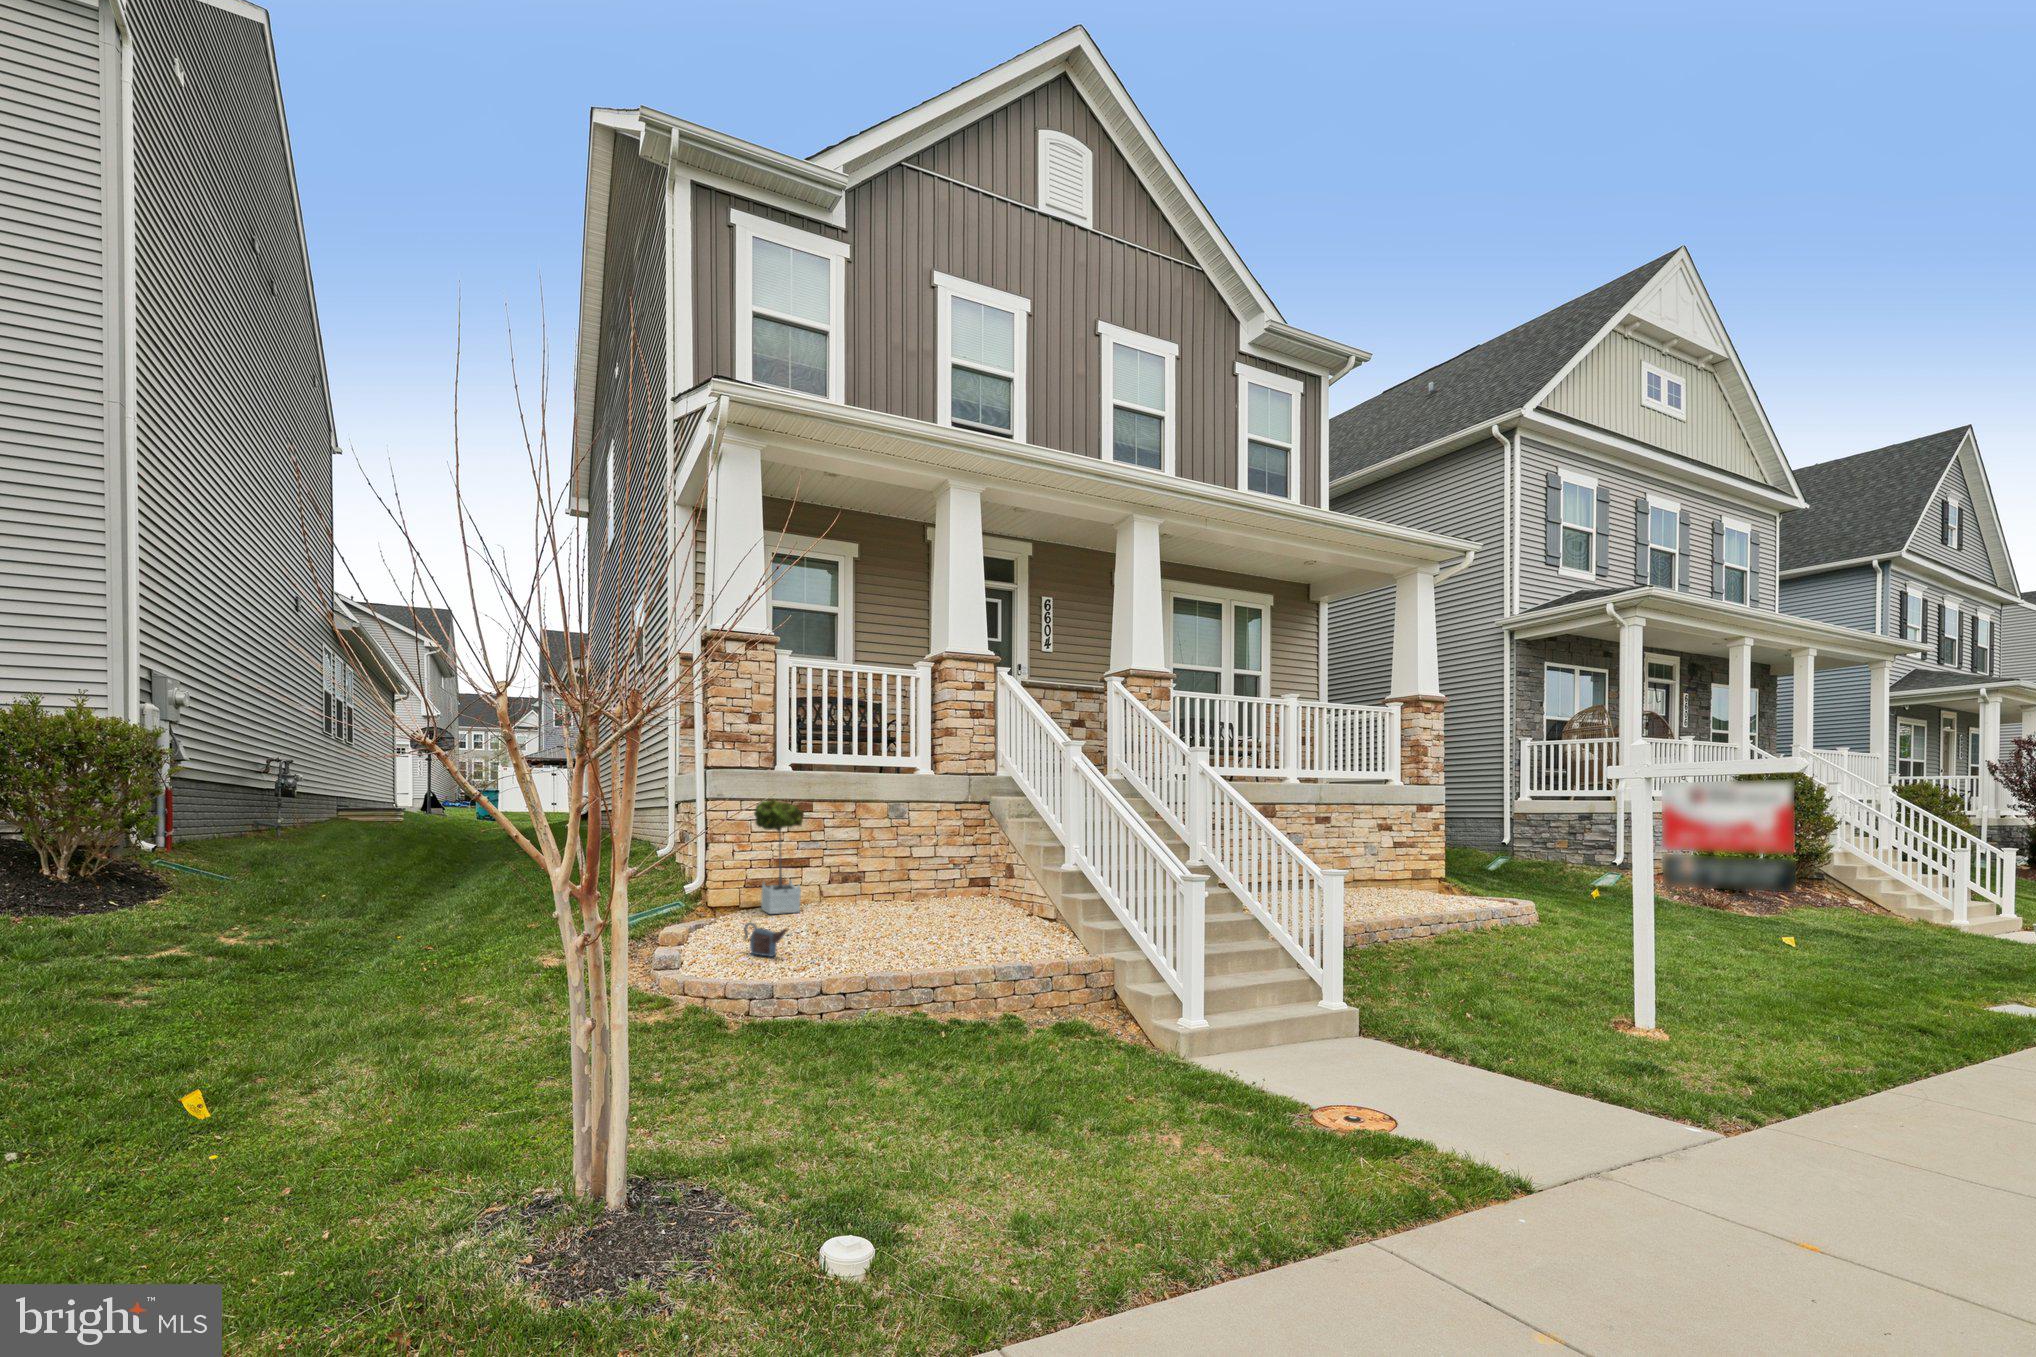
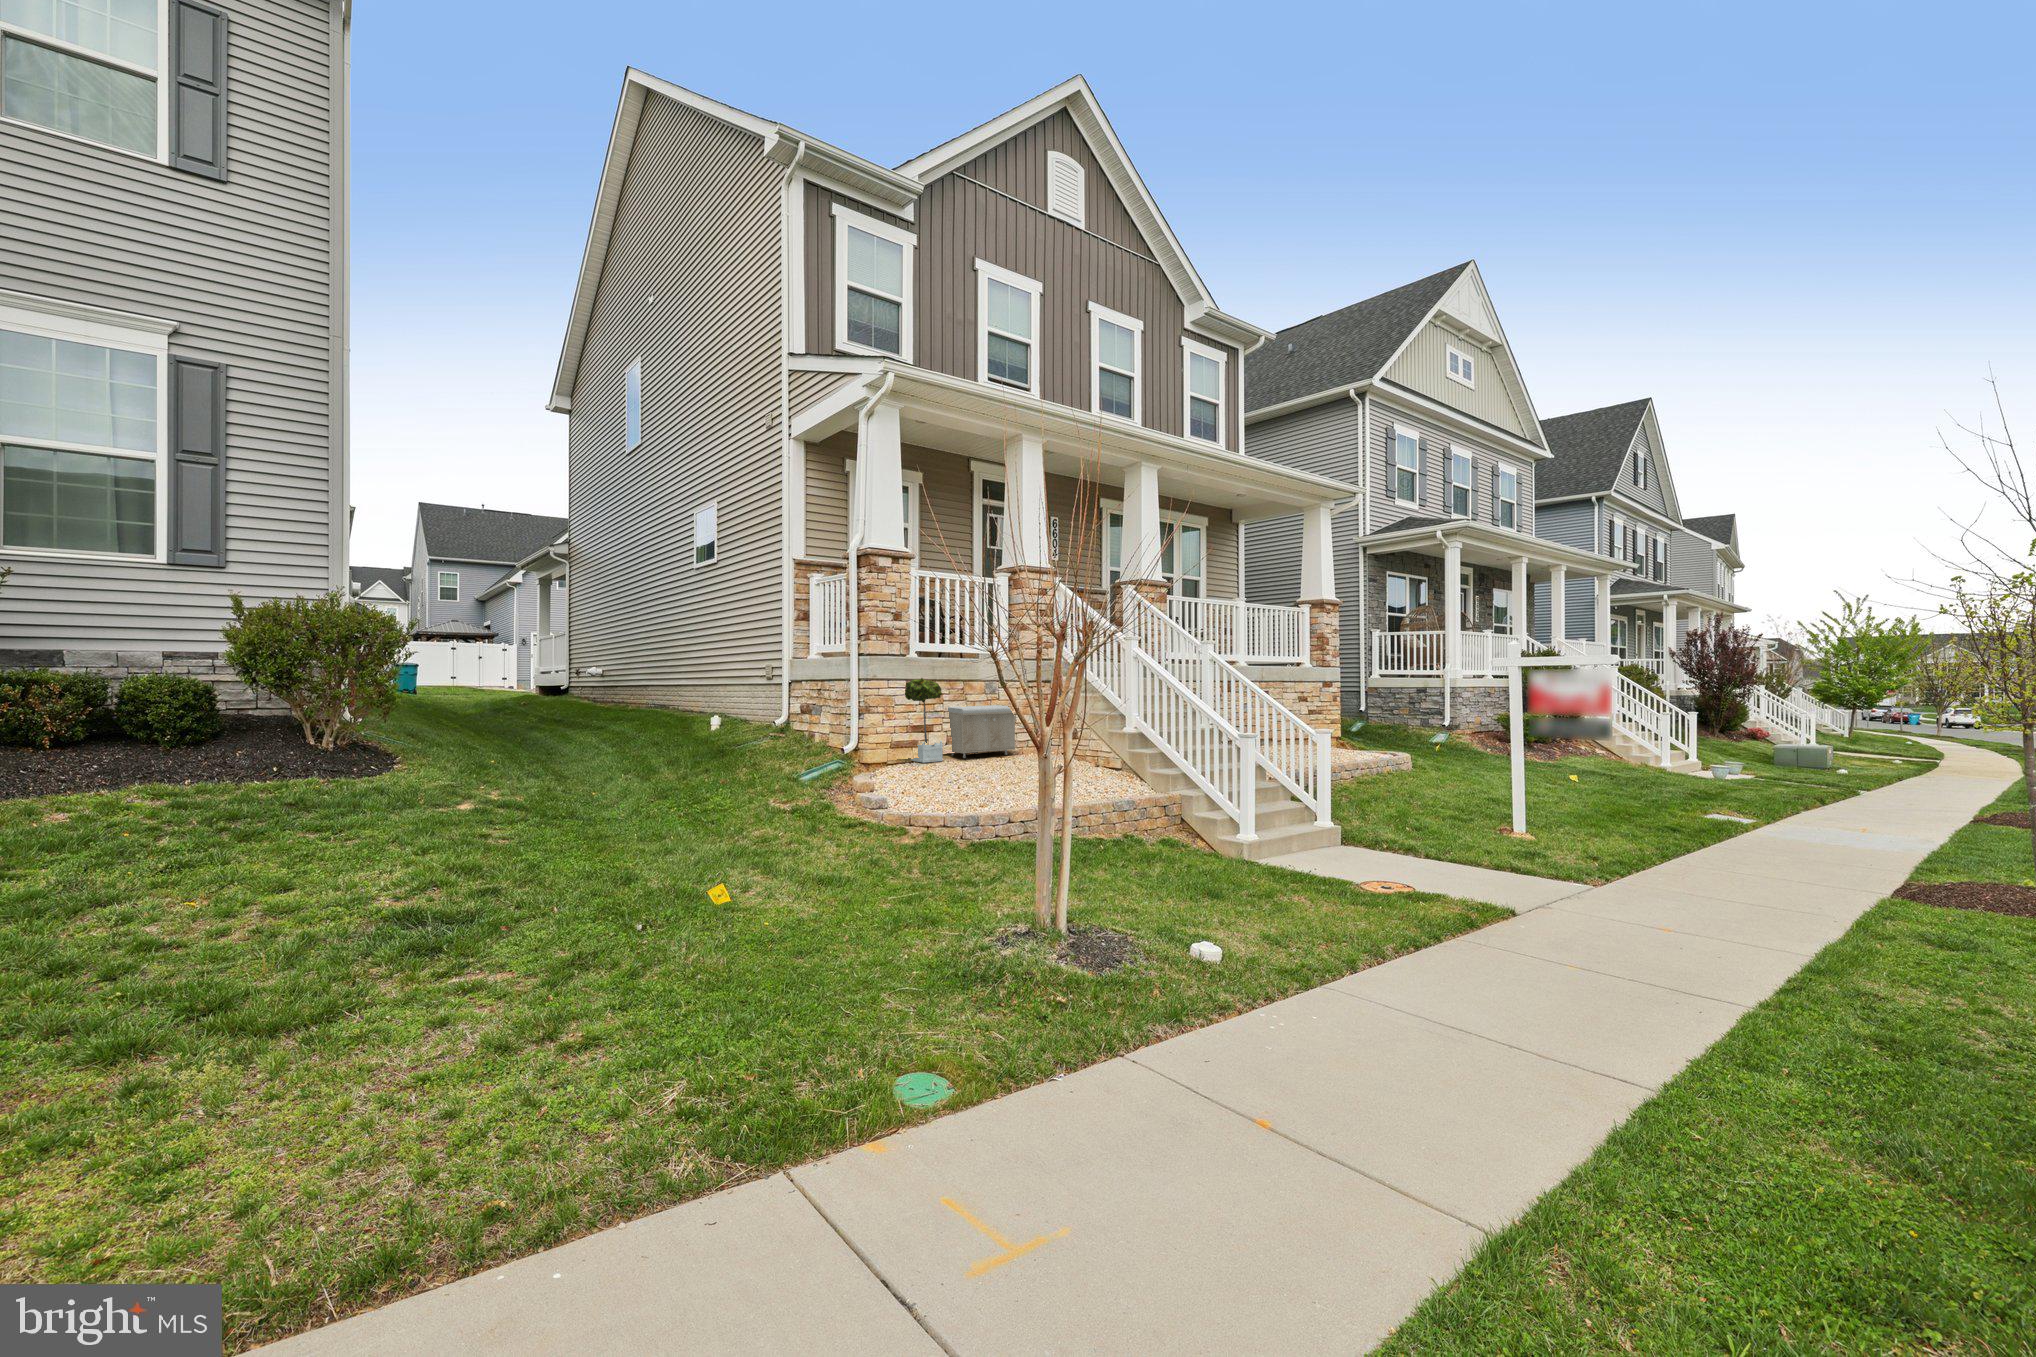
storage bench: none [816,836,912,909] -> present [948,705,1015,758]
watering can: present [743,922,787,957] -> none [935,763,972,785]

